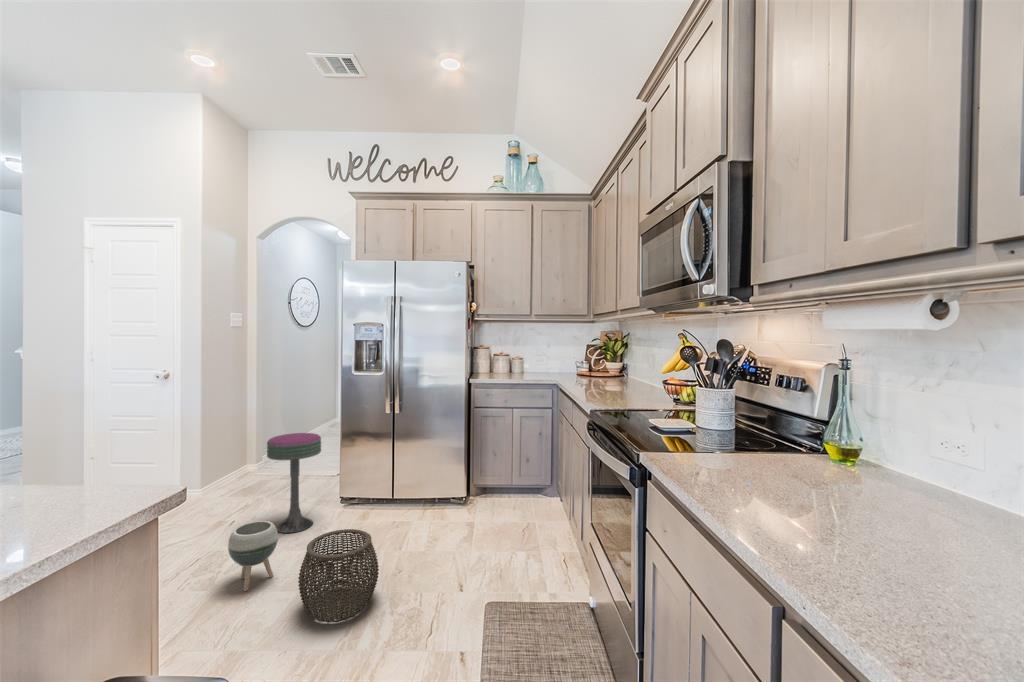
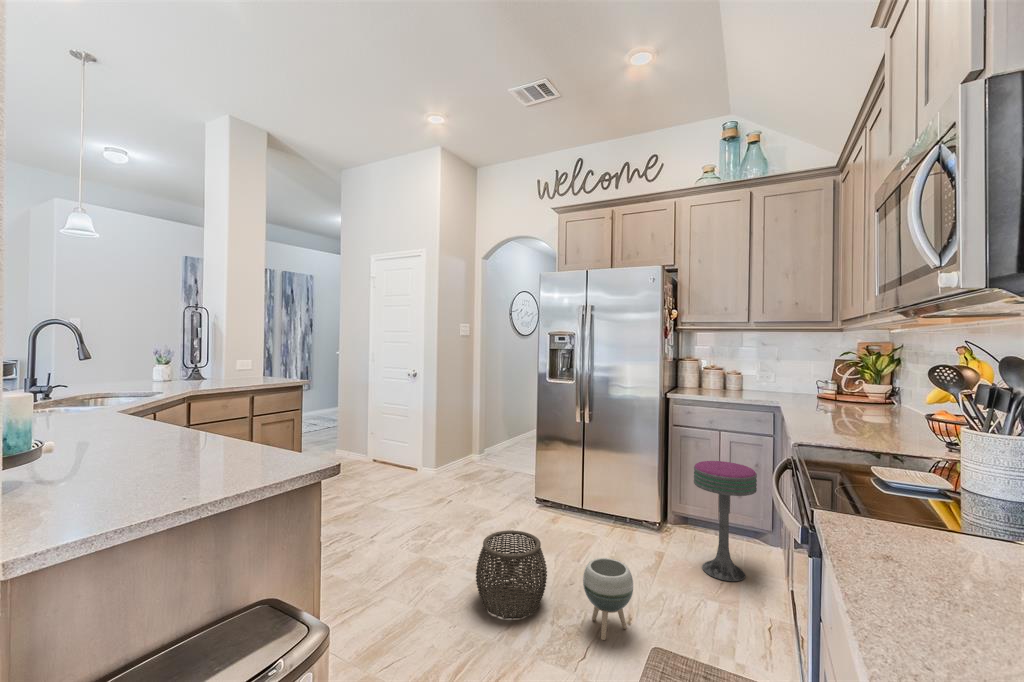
bar stool: present [267,433,321,533] -> present [694,461,757,581]
planter: present [228,521,278,591] -> present [583,558,633,640]

